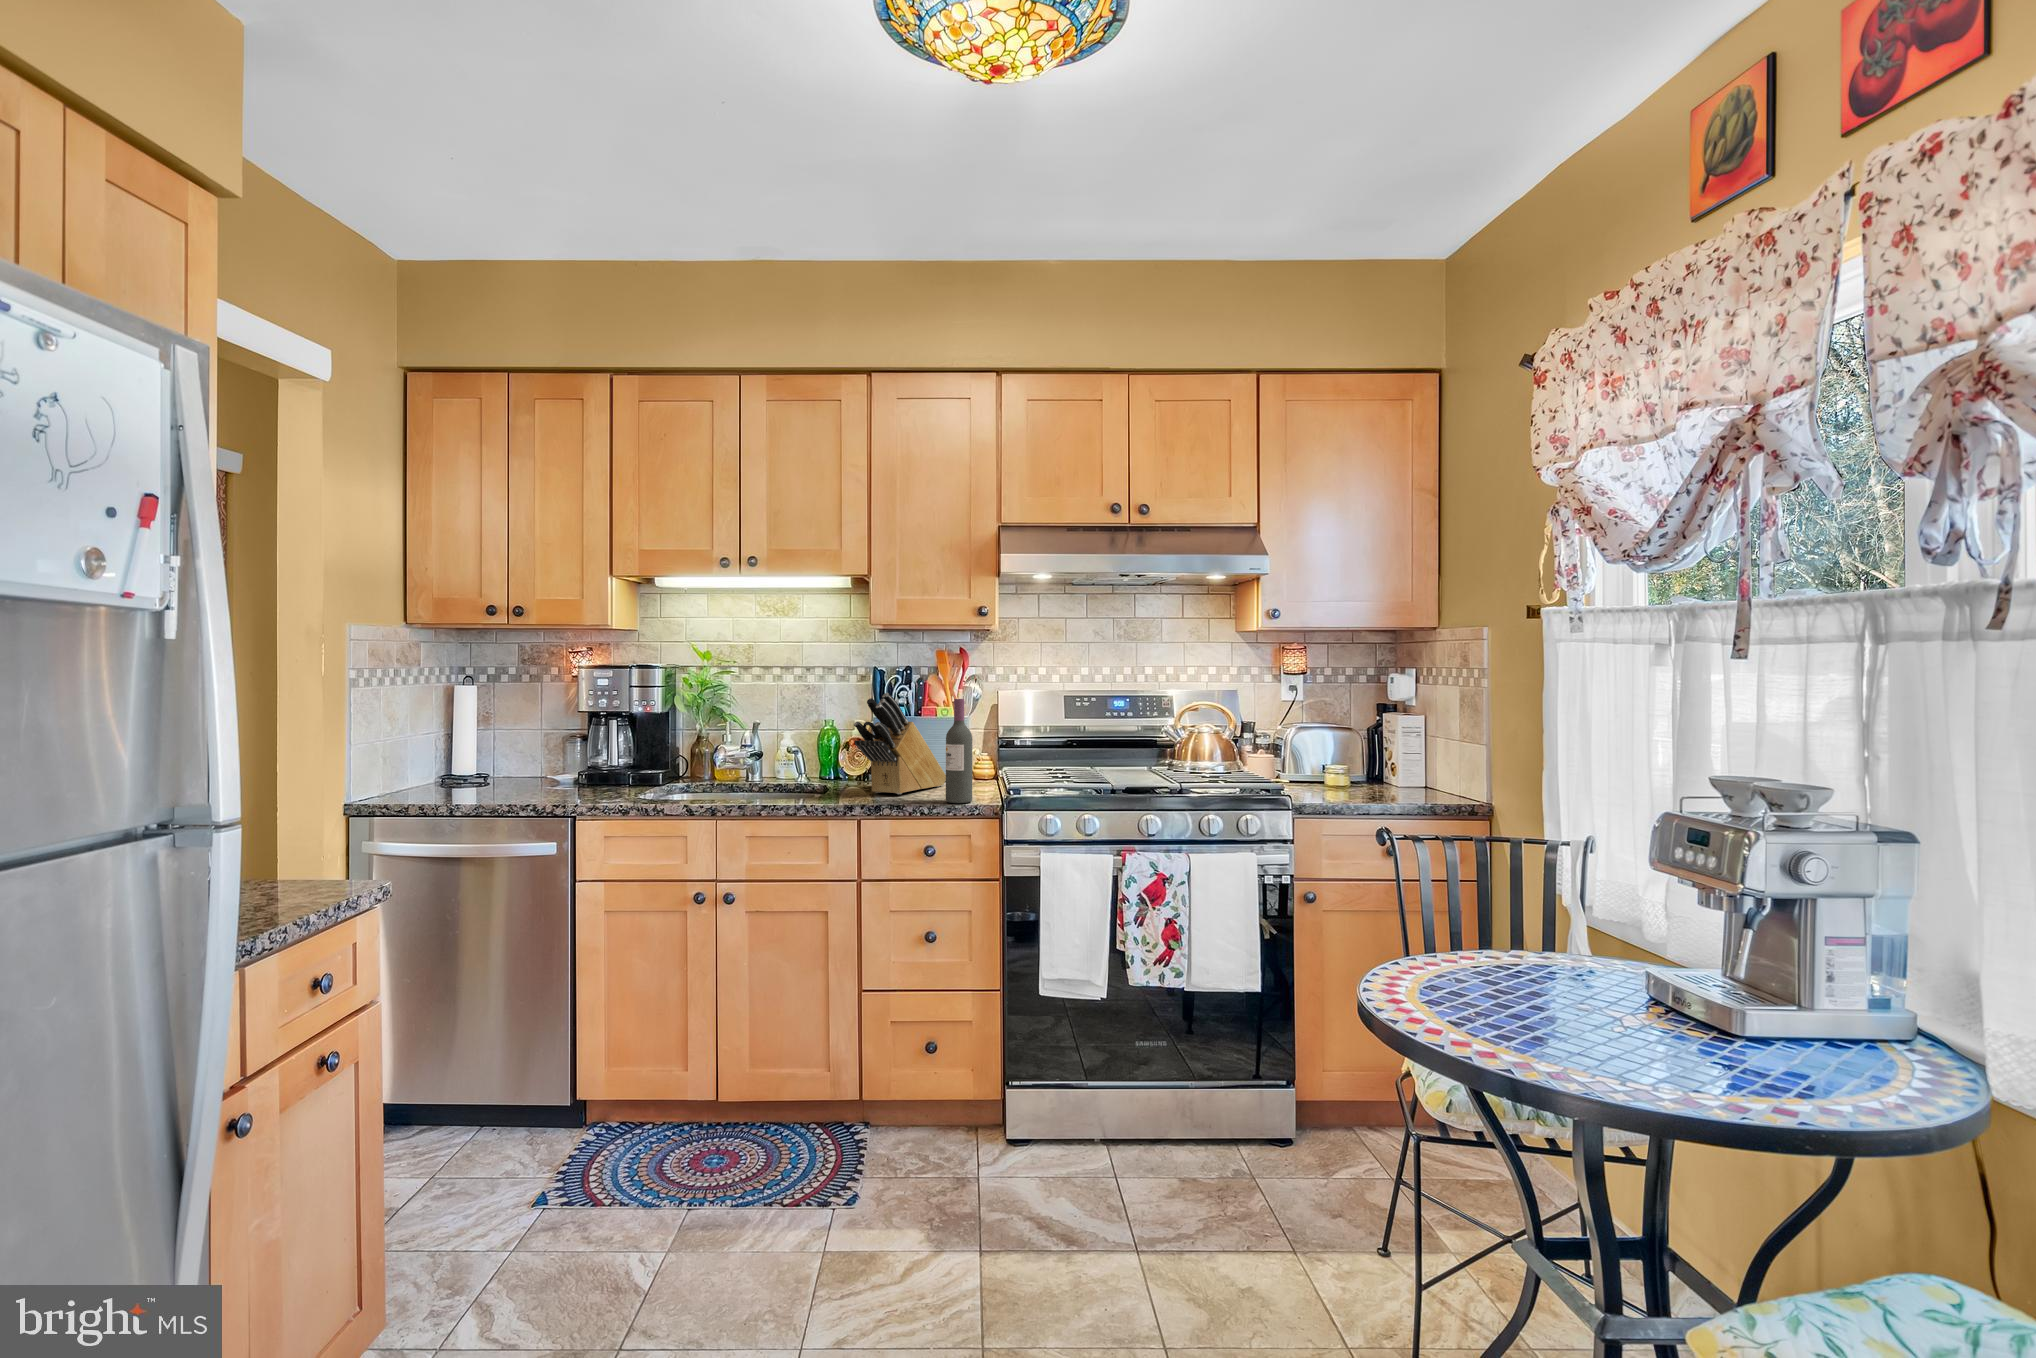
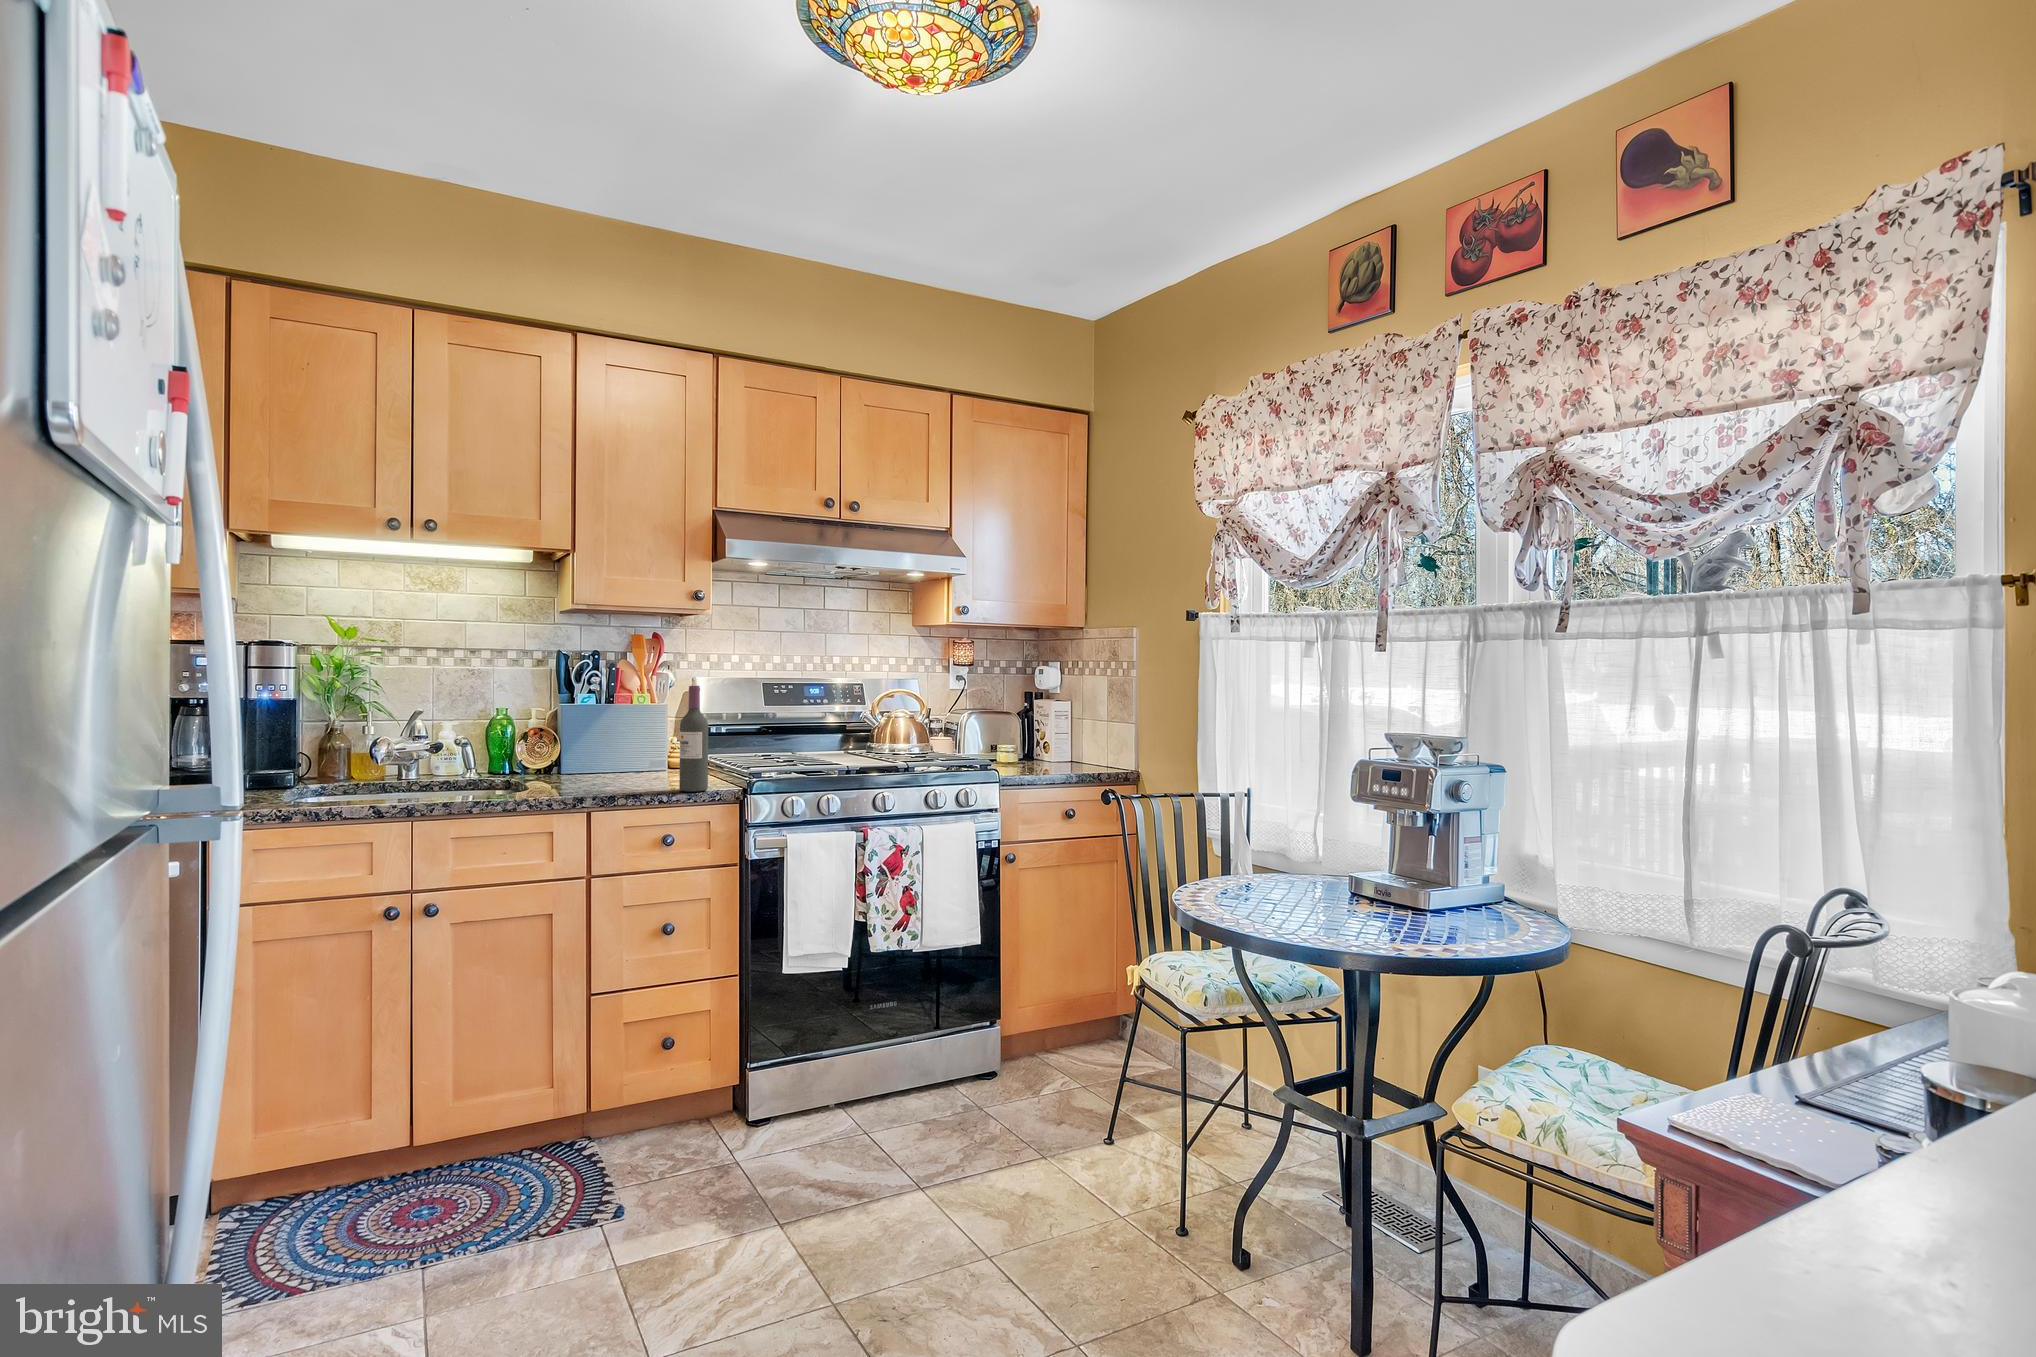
knife block: present [854,693,946,794] -> none [571,680,655,787]

